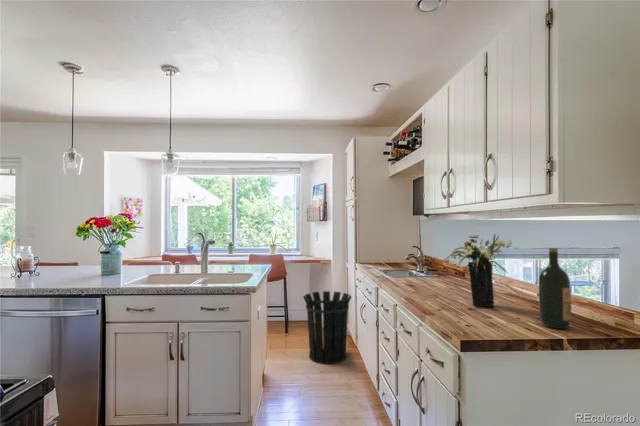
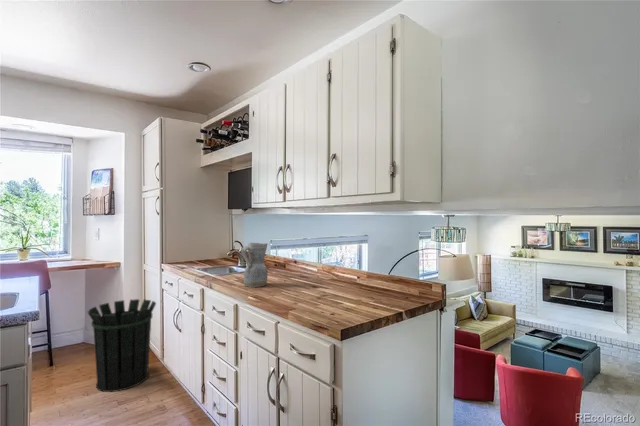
flower arrangement: present [444,234,512,307] -> none [291,227,347,295]
ceramic pitcher: none [403,248,431,291] -> present [242,243,268,287]
wine bottle: present [539,248,571,329] -> none [378,238,401,304]

